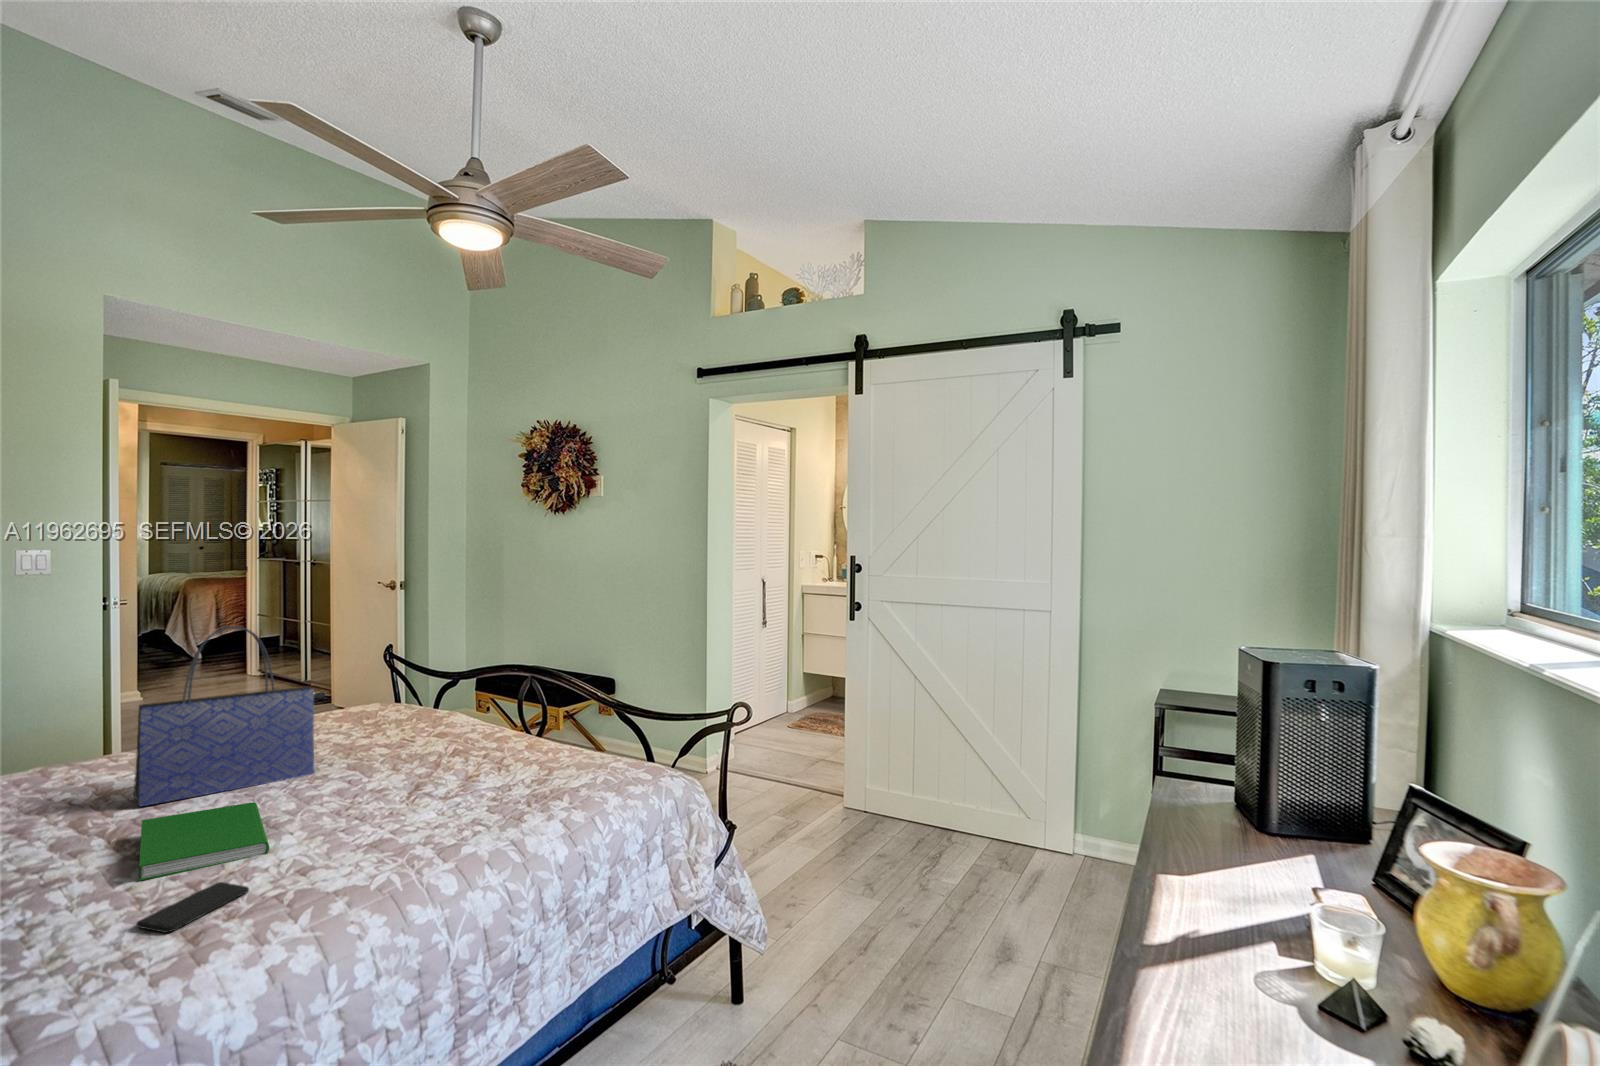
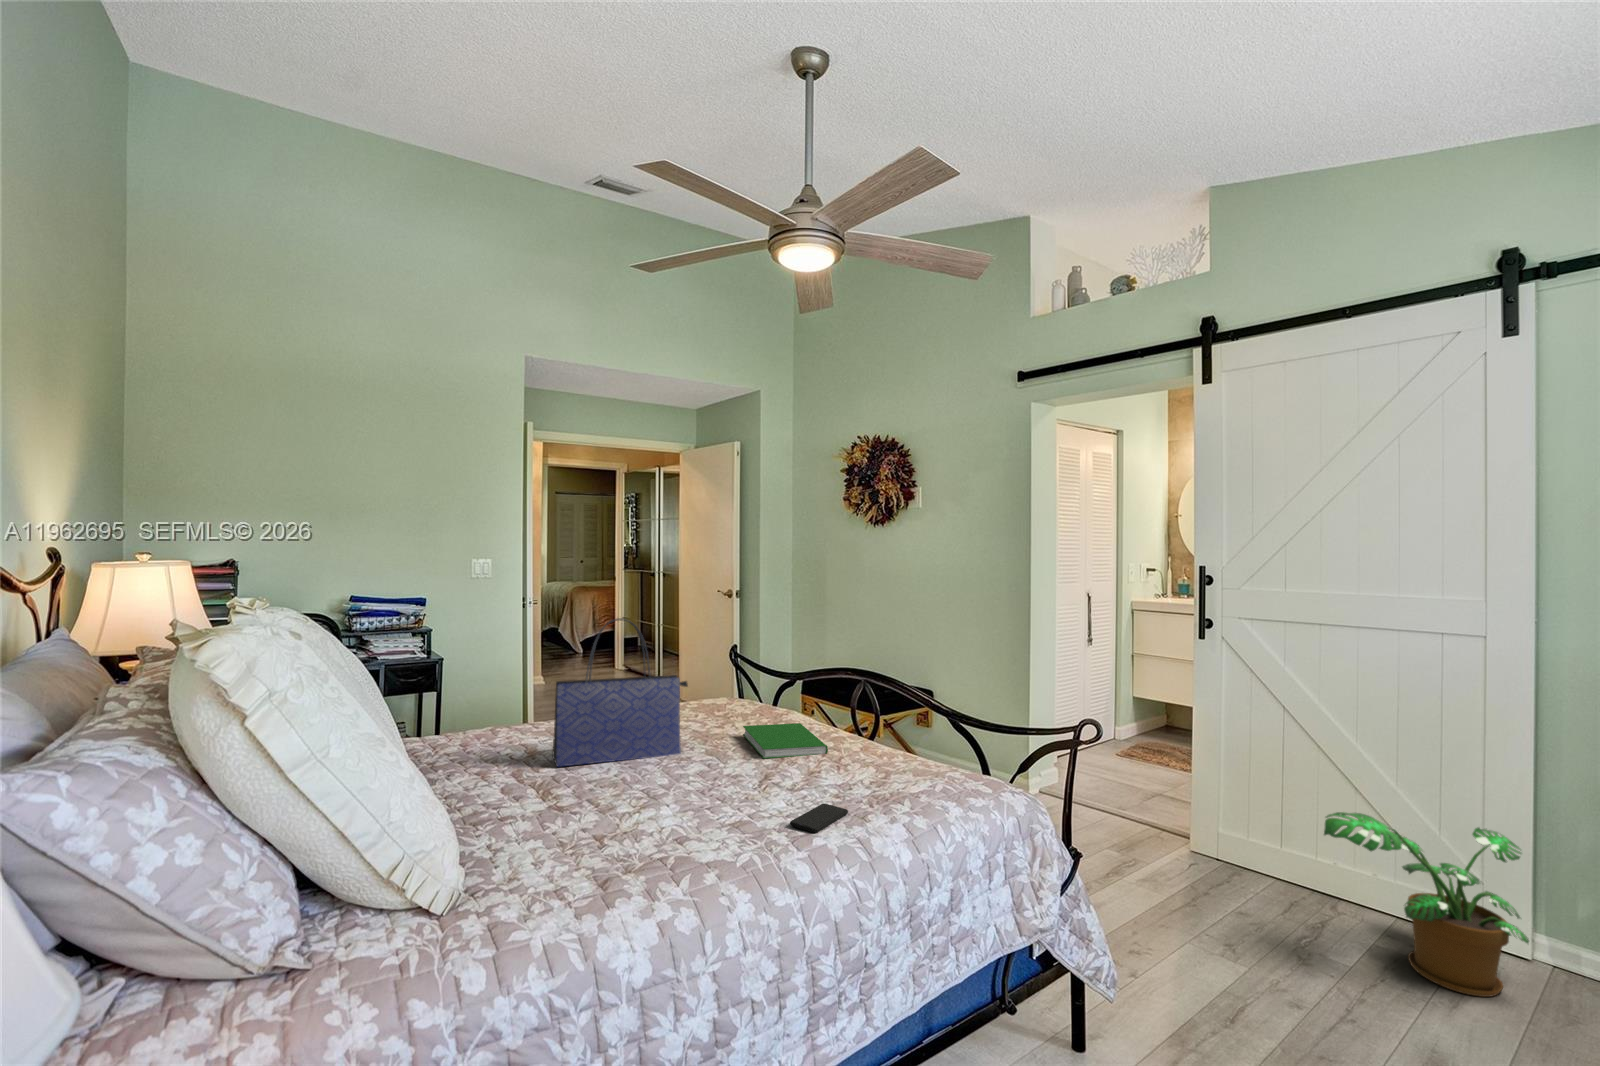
potted plant: none [934,758,1064,890] -> present [1324,812,1529,997]
hardcover book: present [139,802,269,881] -> present [743,723,828,759]
smartphone: present [136,882,249,933] -> present [790,804,848,833]

